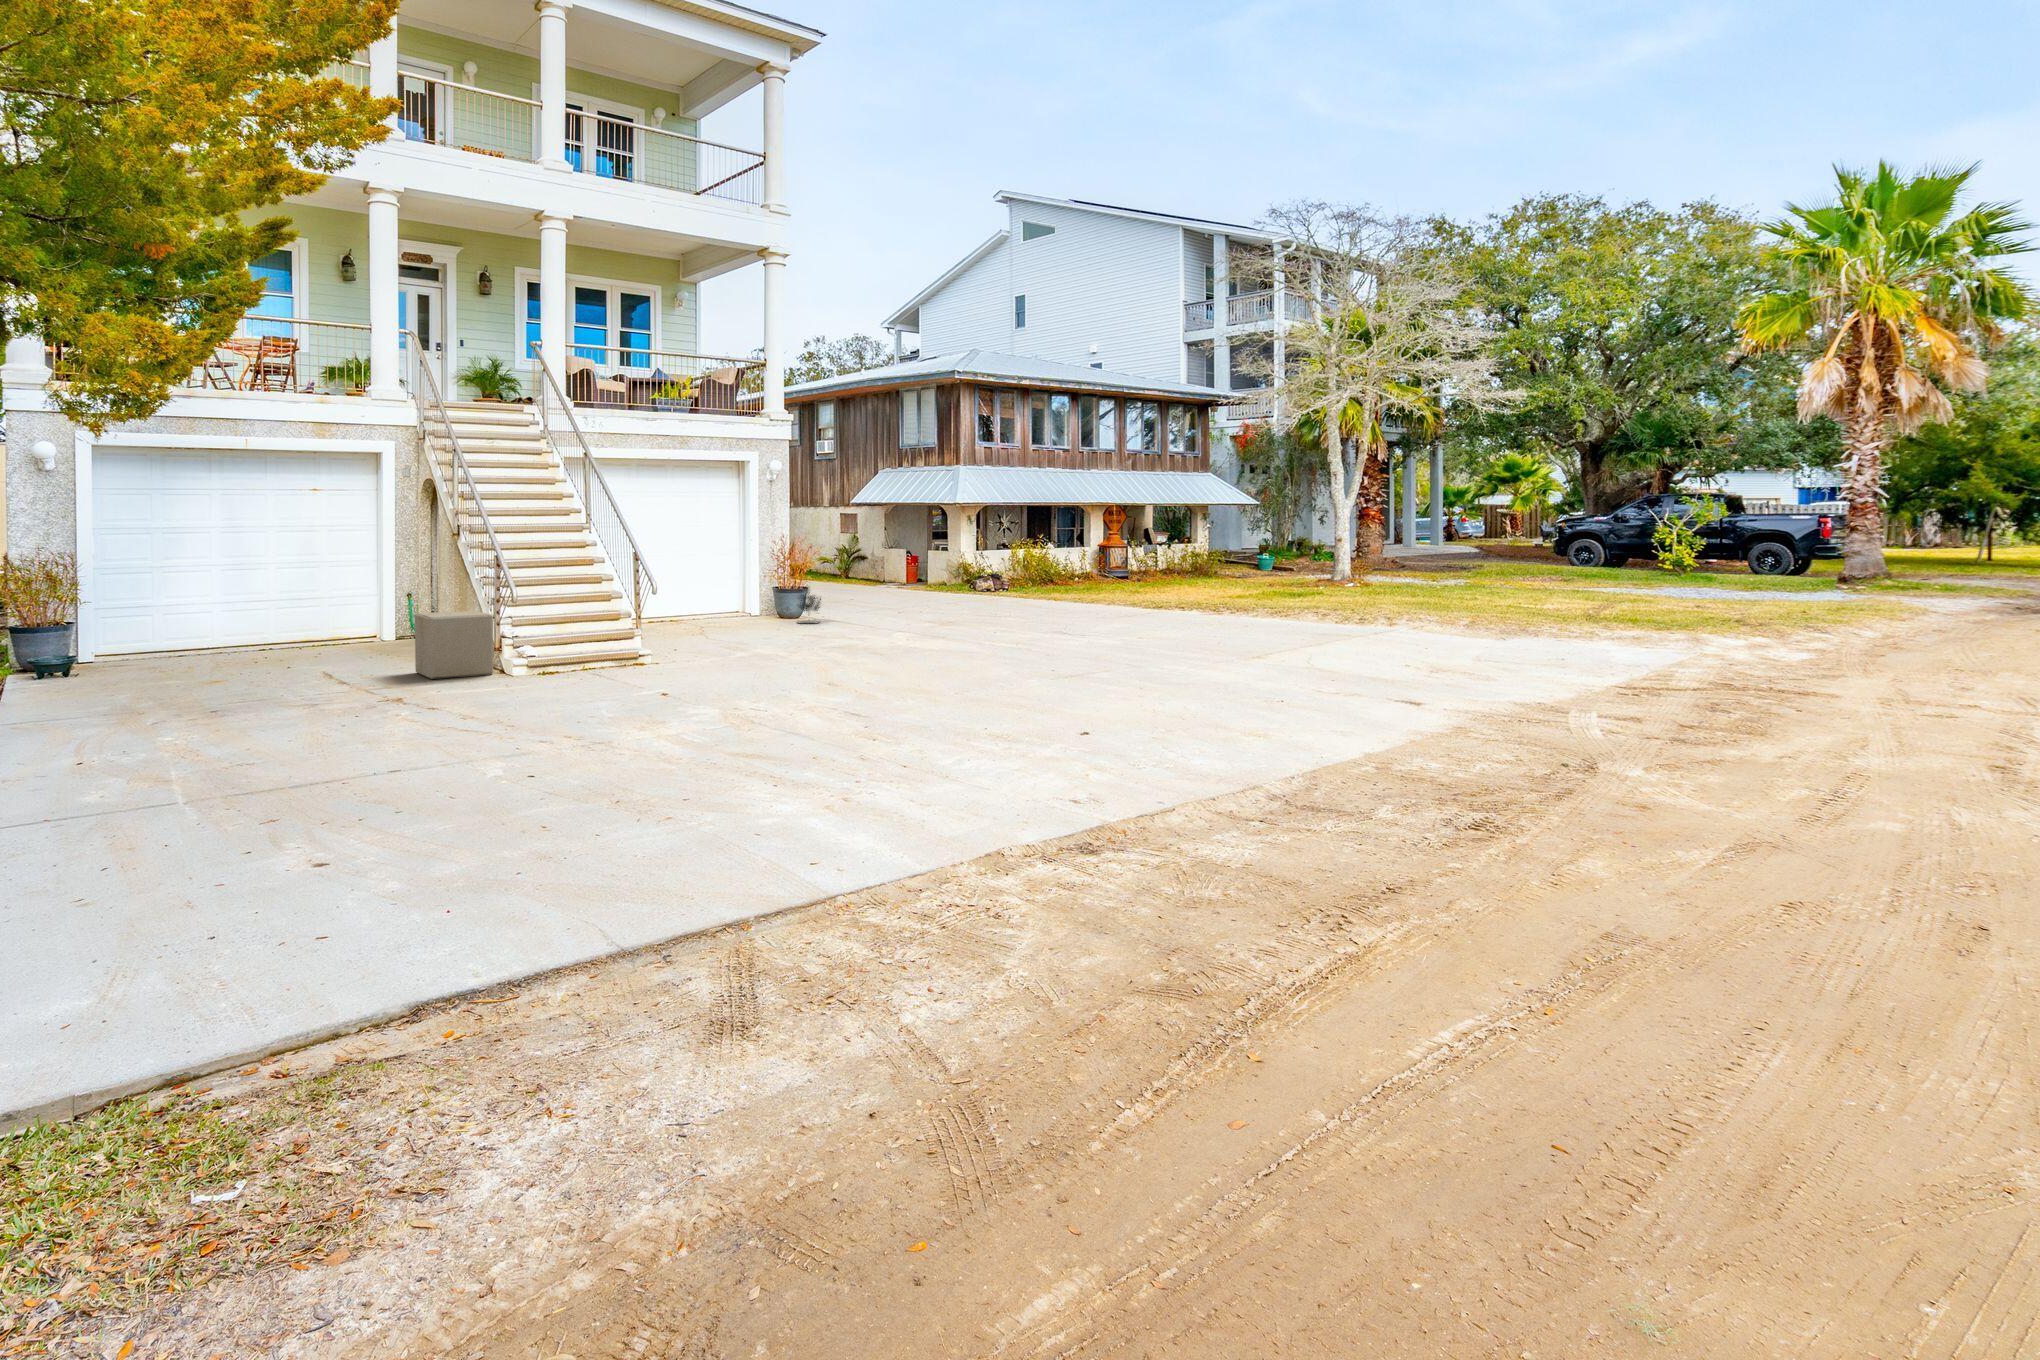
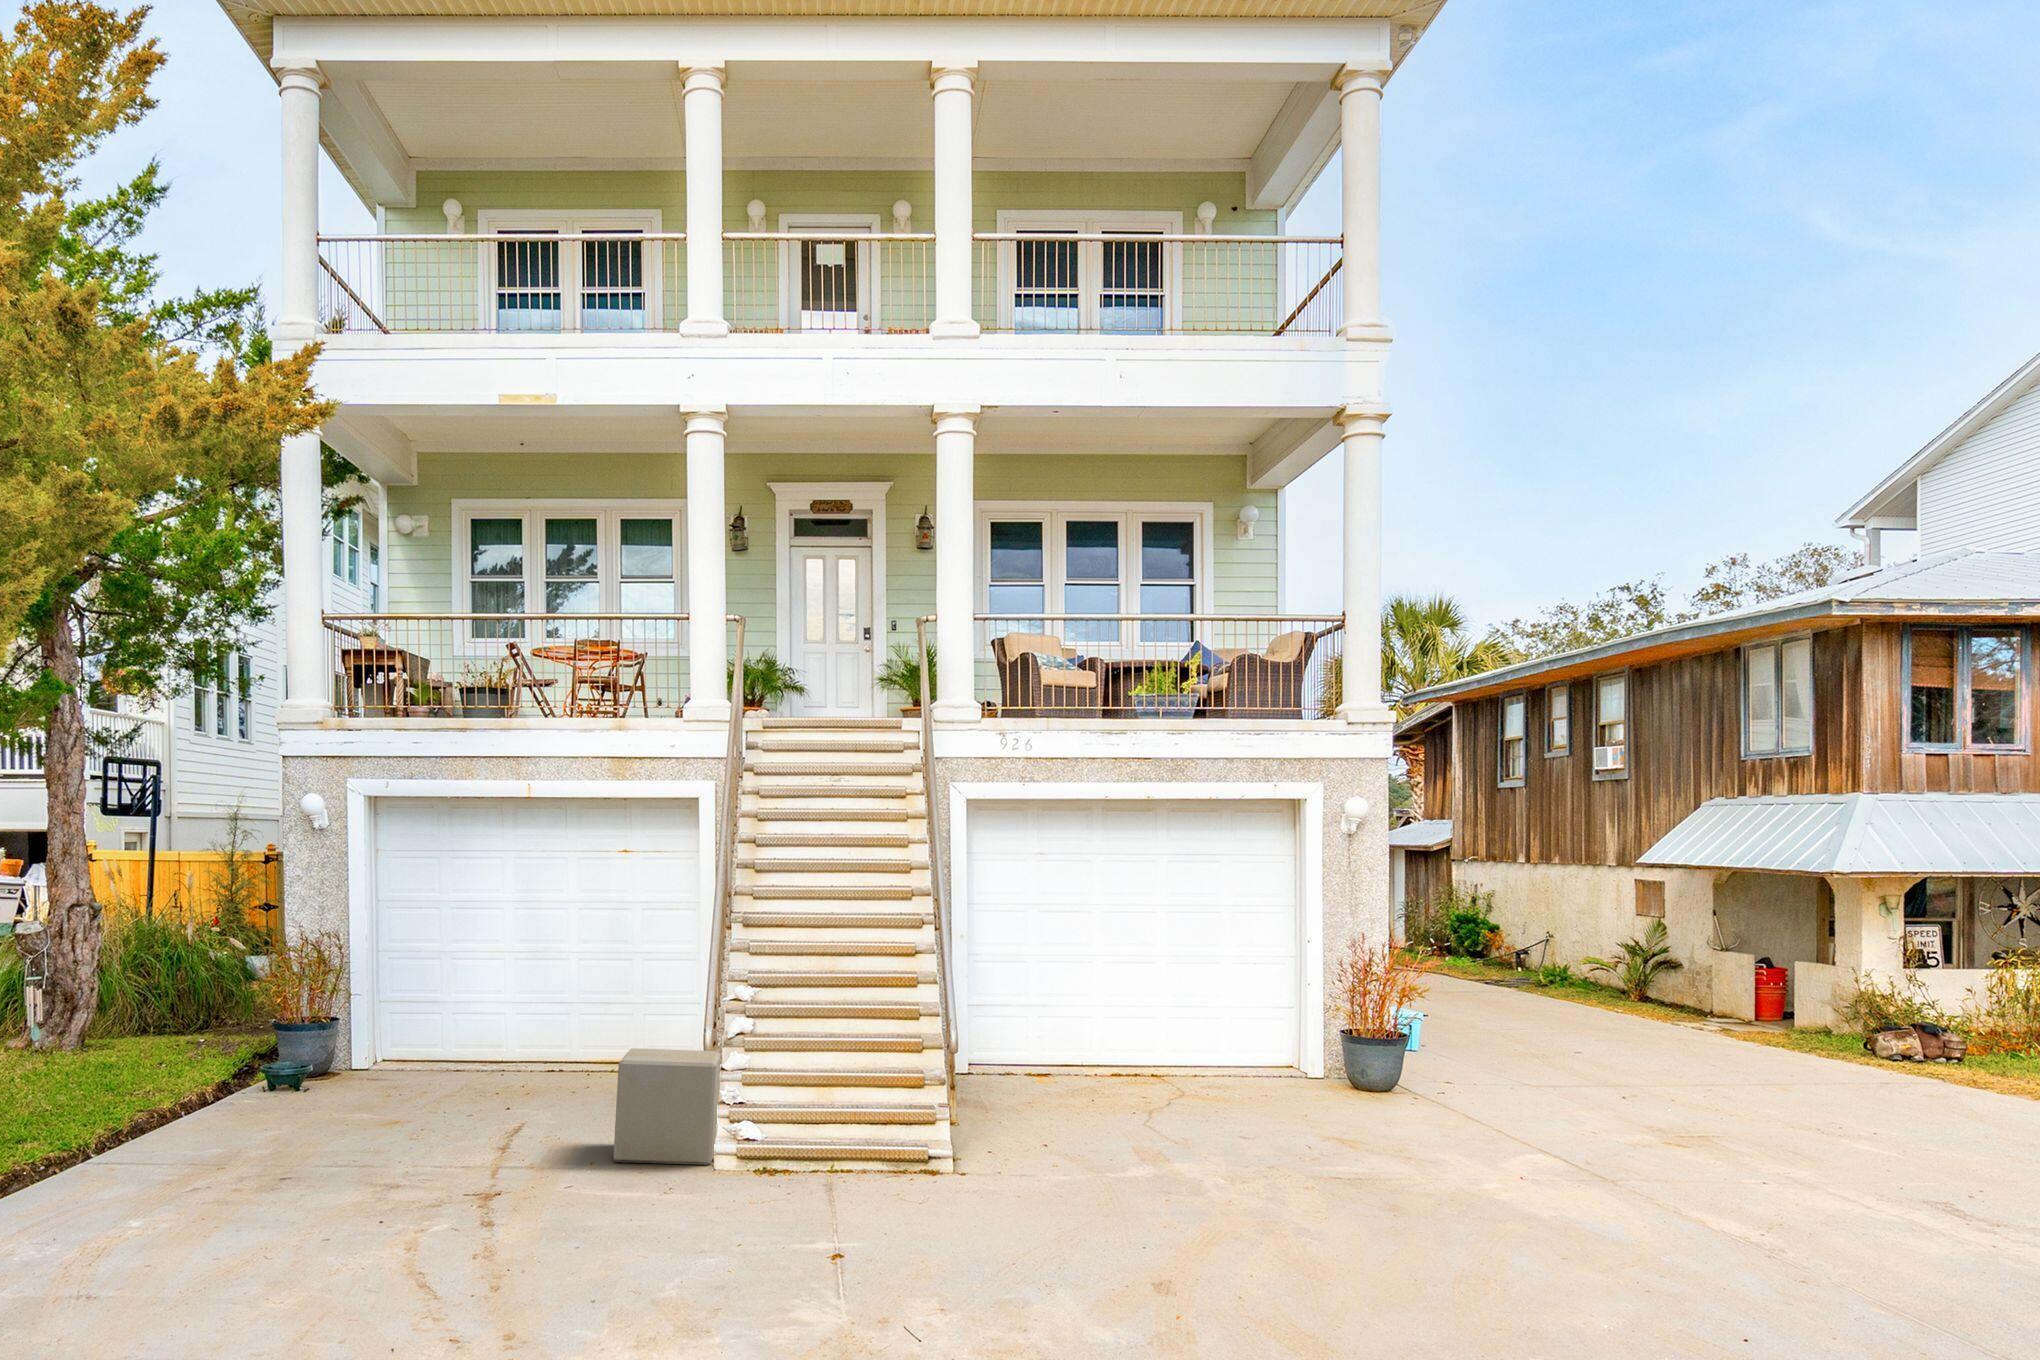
potted tree: present [798,586,821,624] -> none [1375,1032,1431,1116]

